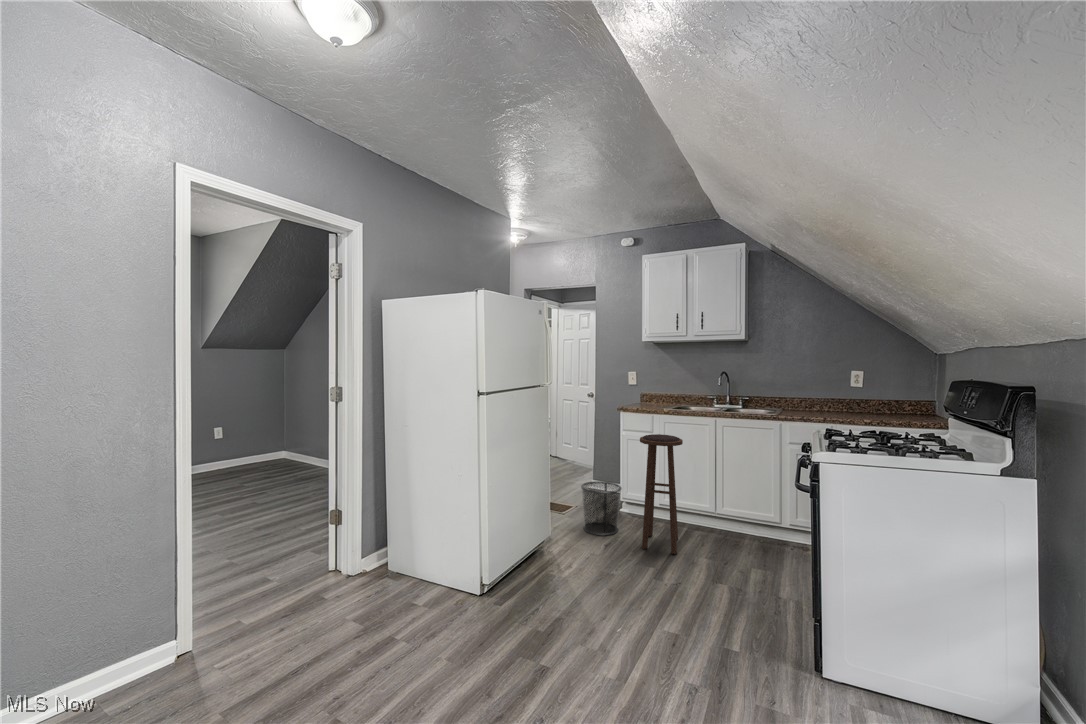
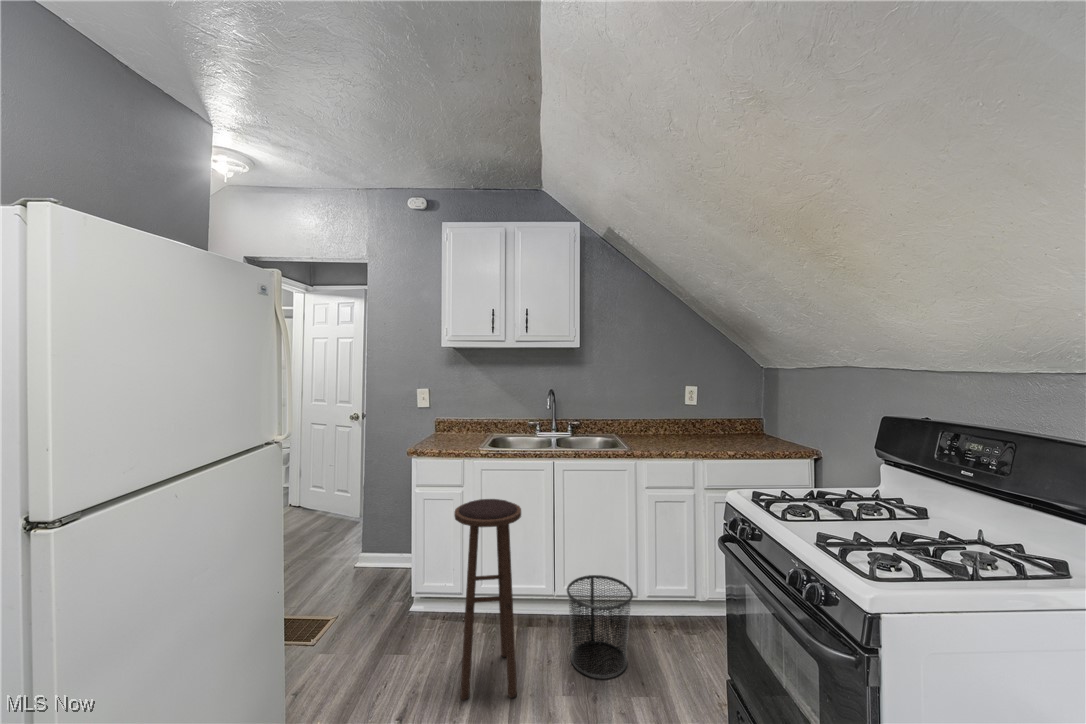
waste bin: present [581,481,621,536] -> present [567,575,633,678]

